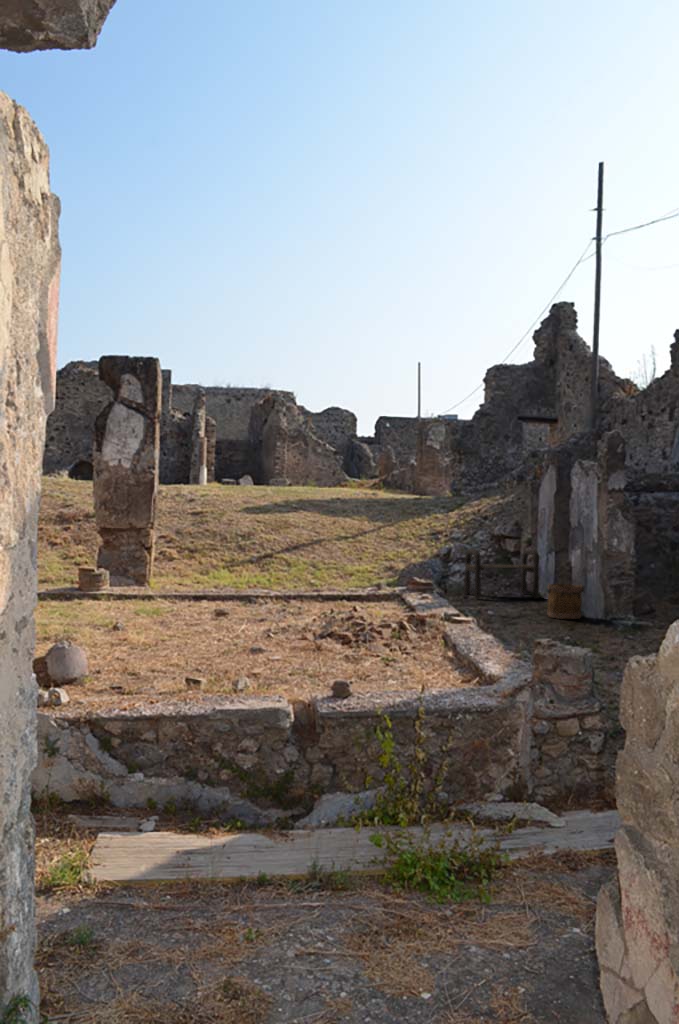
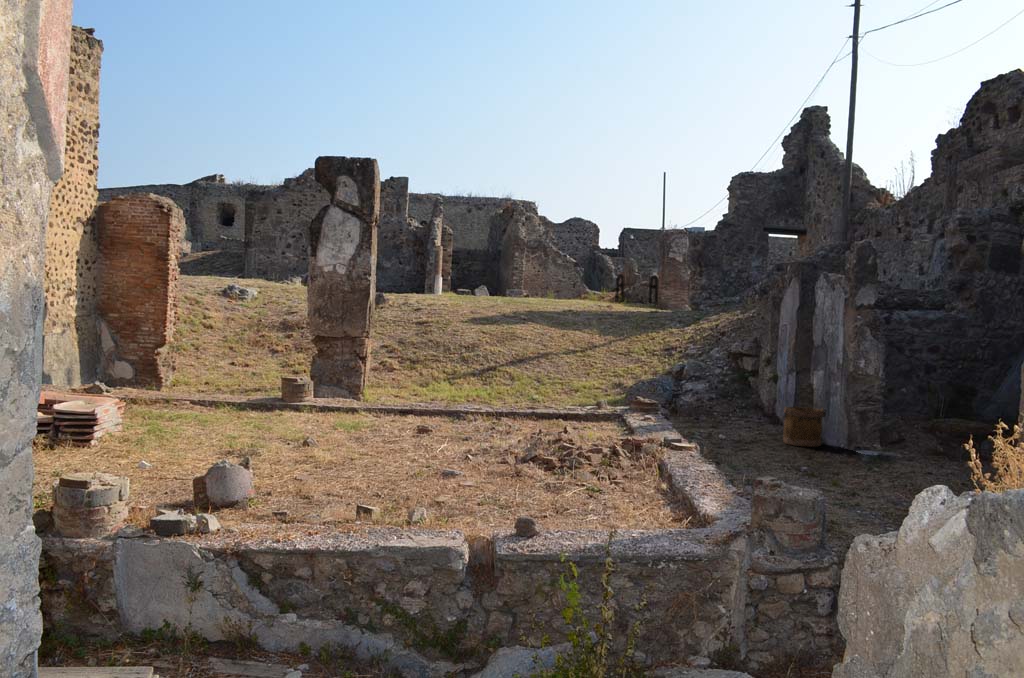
bench: present [464,549,539,599] -> present [615,274,658,303]

